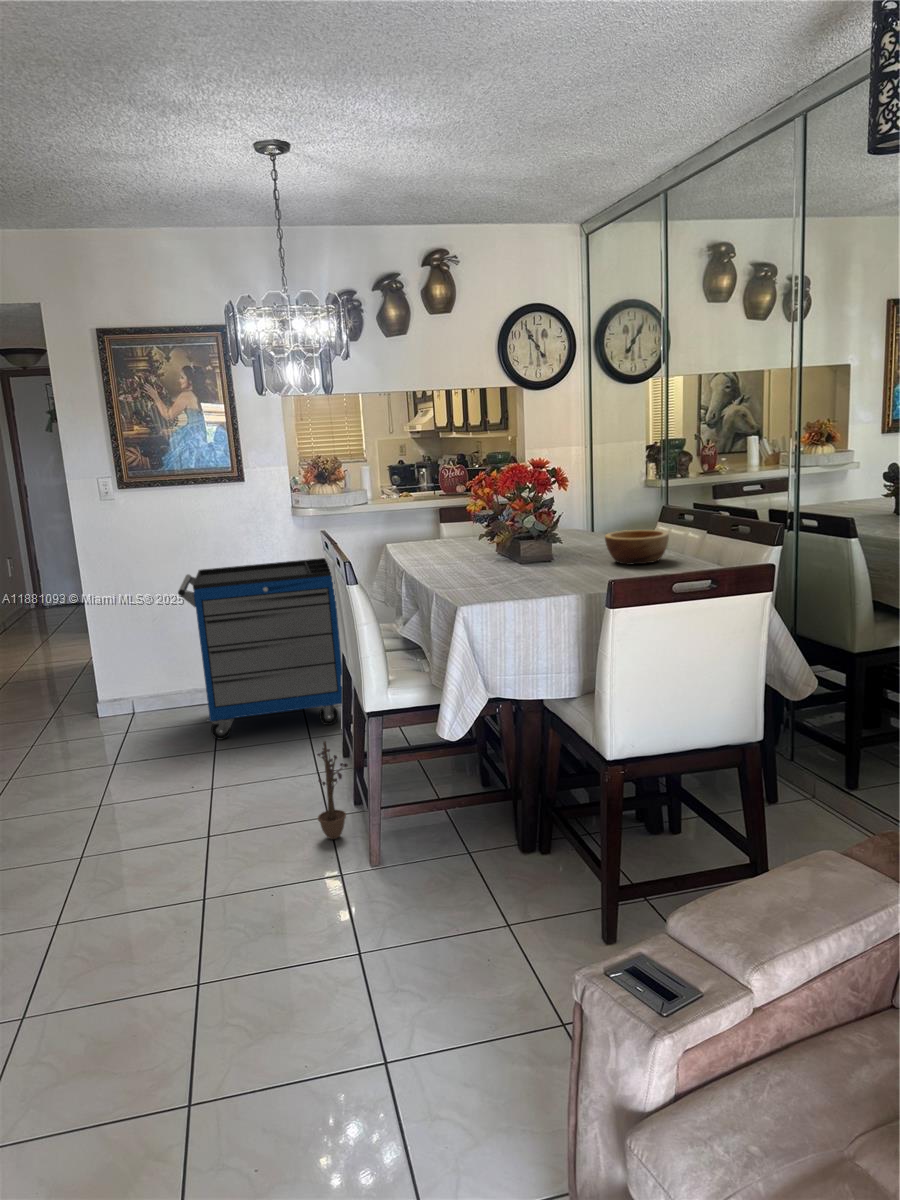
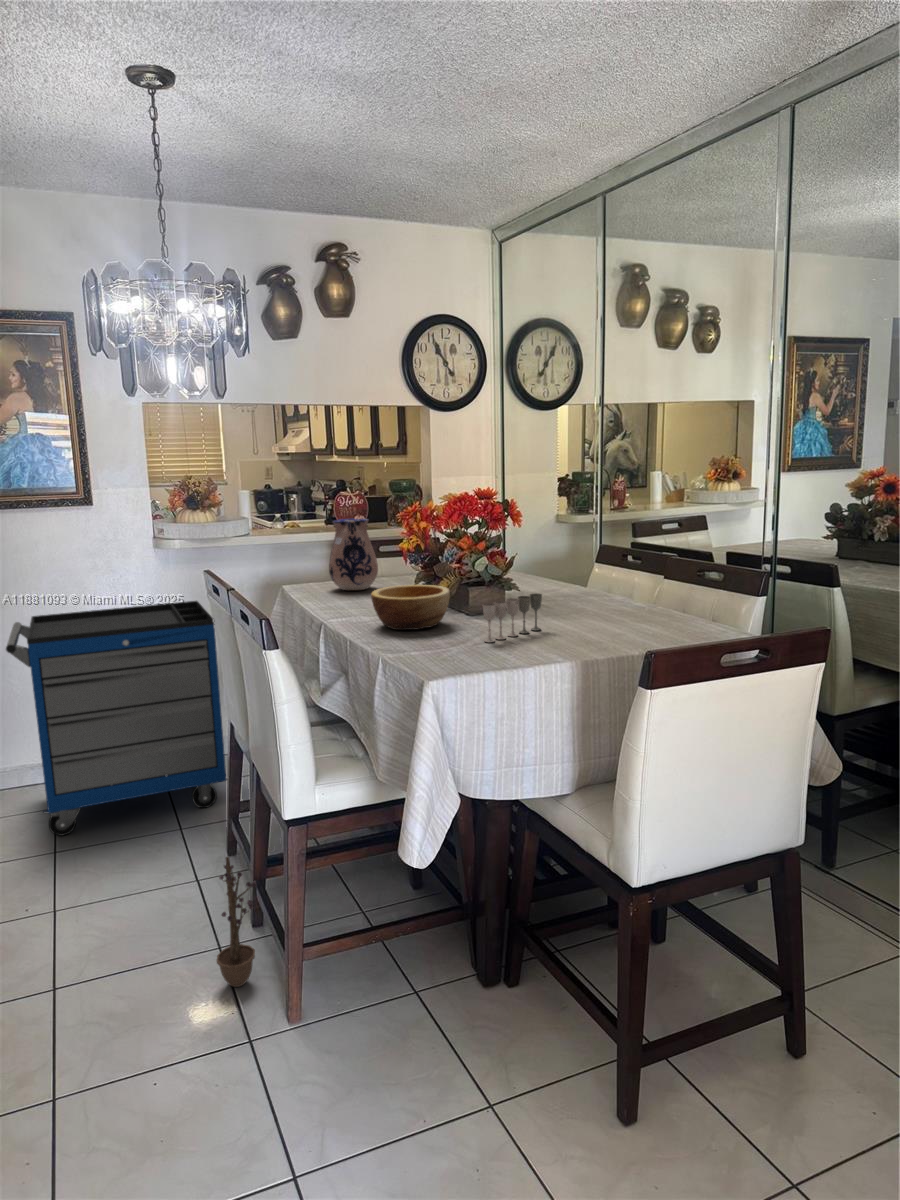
ceramic pitcher: none [421,487,462,547] -> present [329,518,378,590]
bowl: present [605,530,669,565] -> present [371,585,450,630]
wine glass: none [517,544,571,582] -> present [483,594,542,643]

